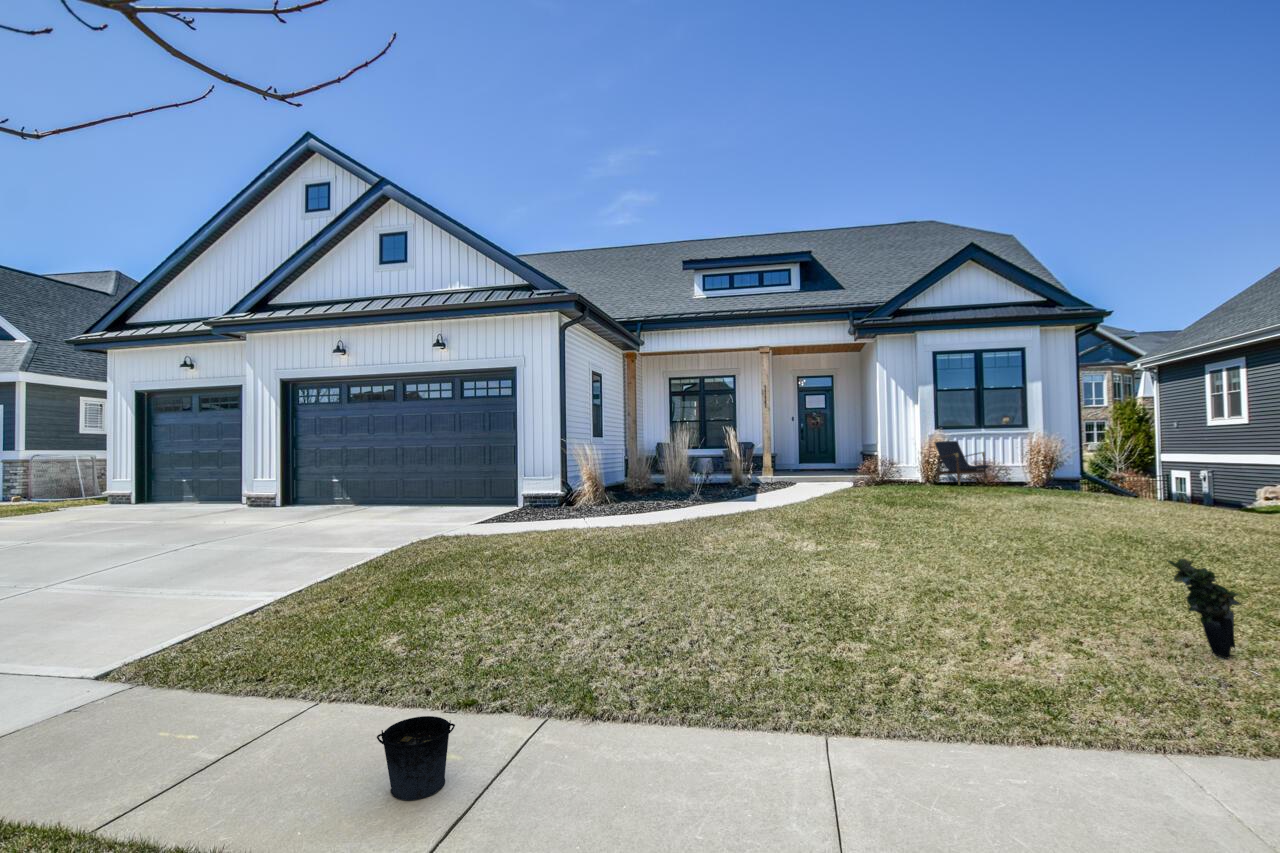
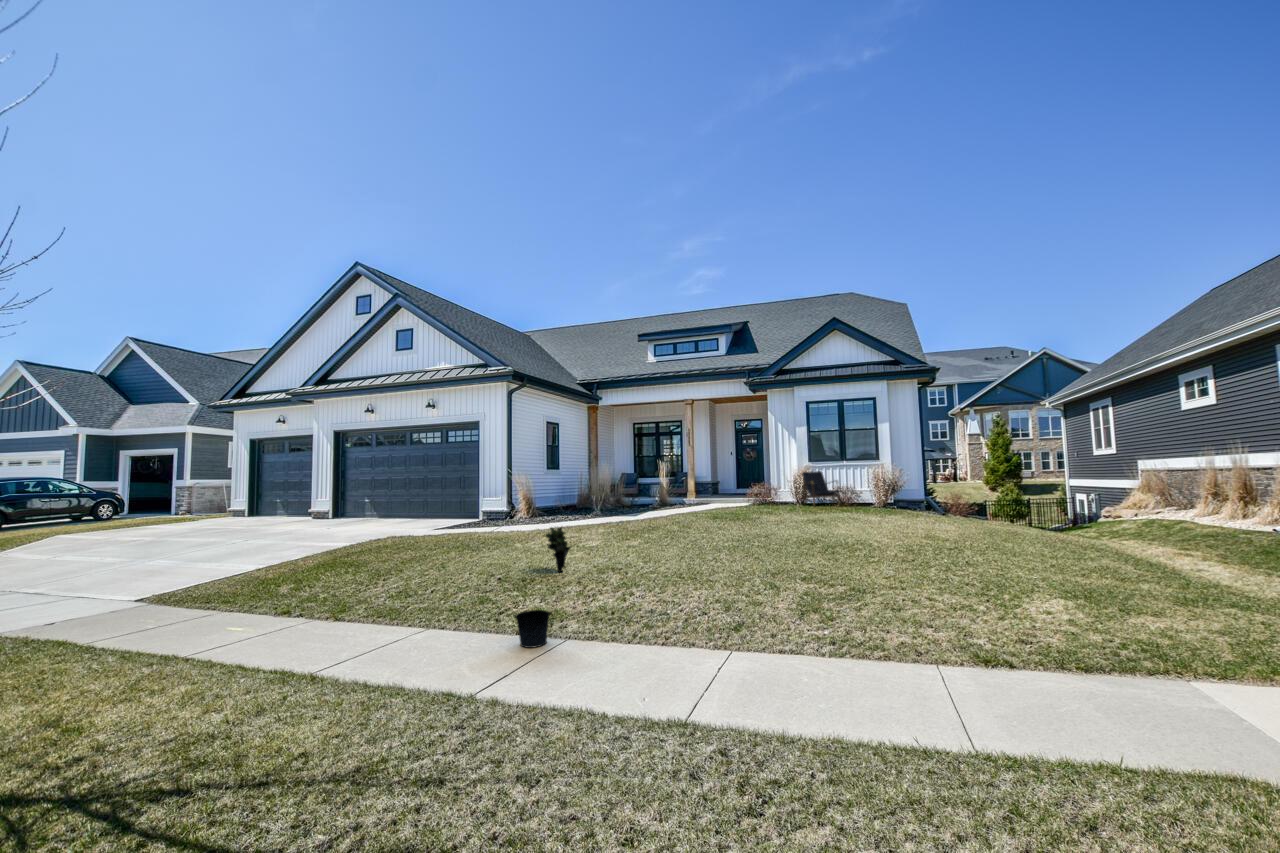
potted plant: present [1168,559,1240,658] -> present [546,527,571,572]
bucket: present [377,716,455,800] -> present [514,610,551,648]

